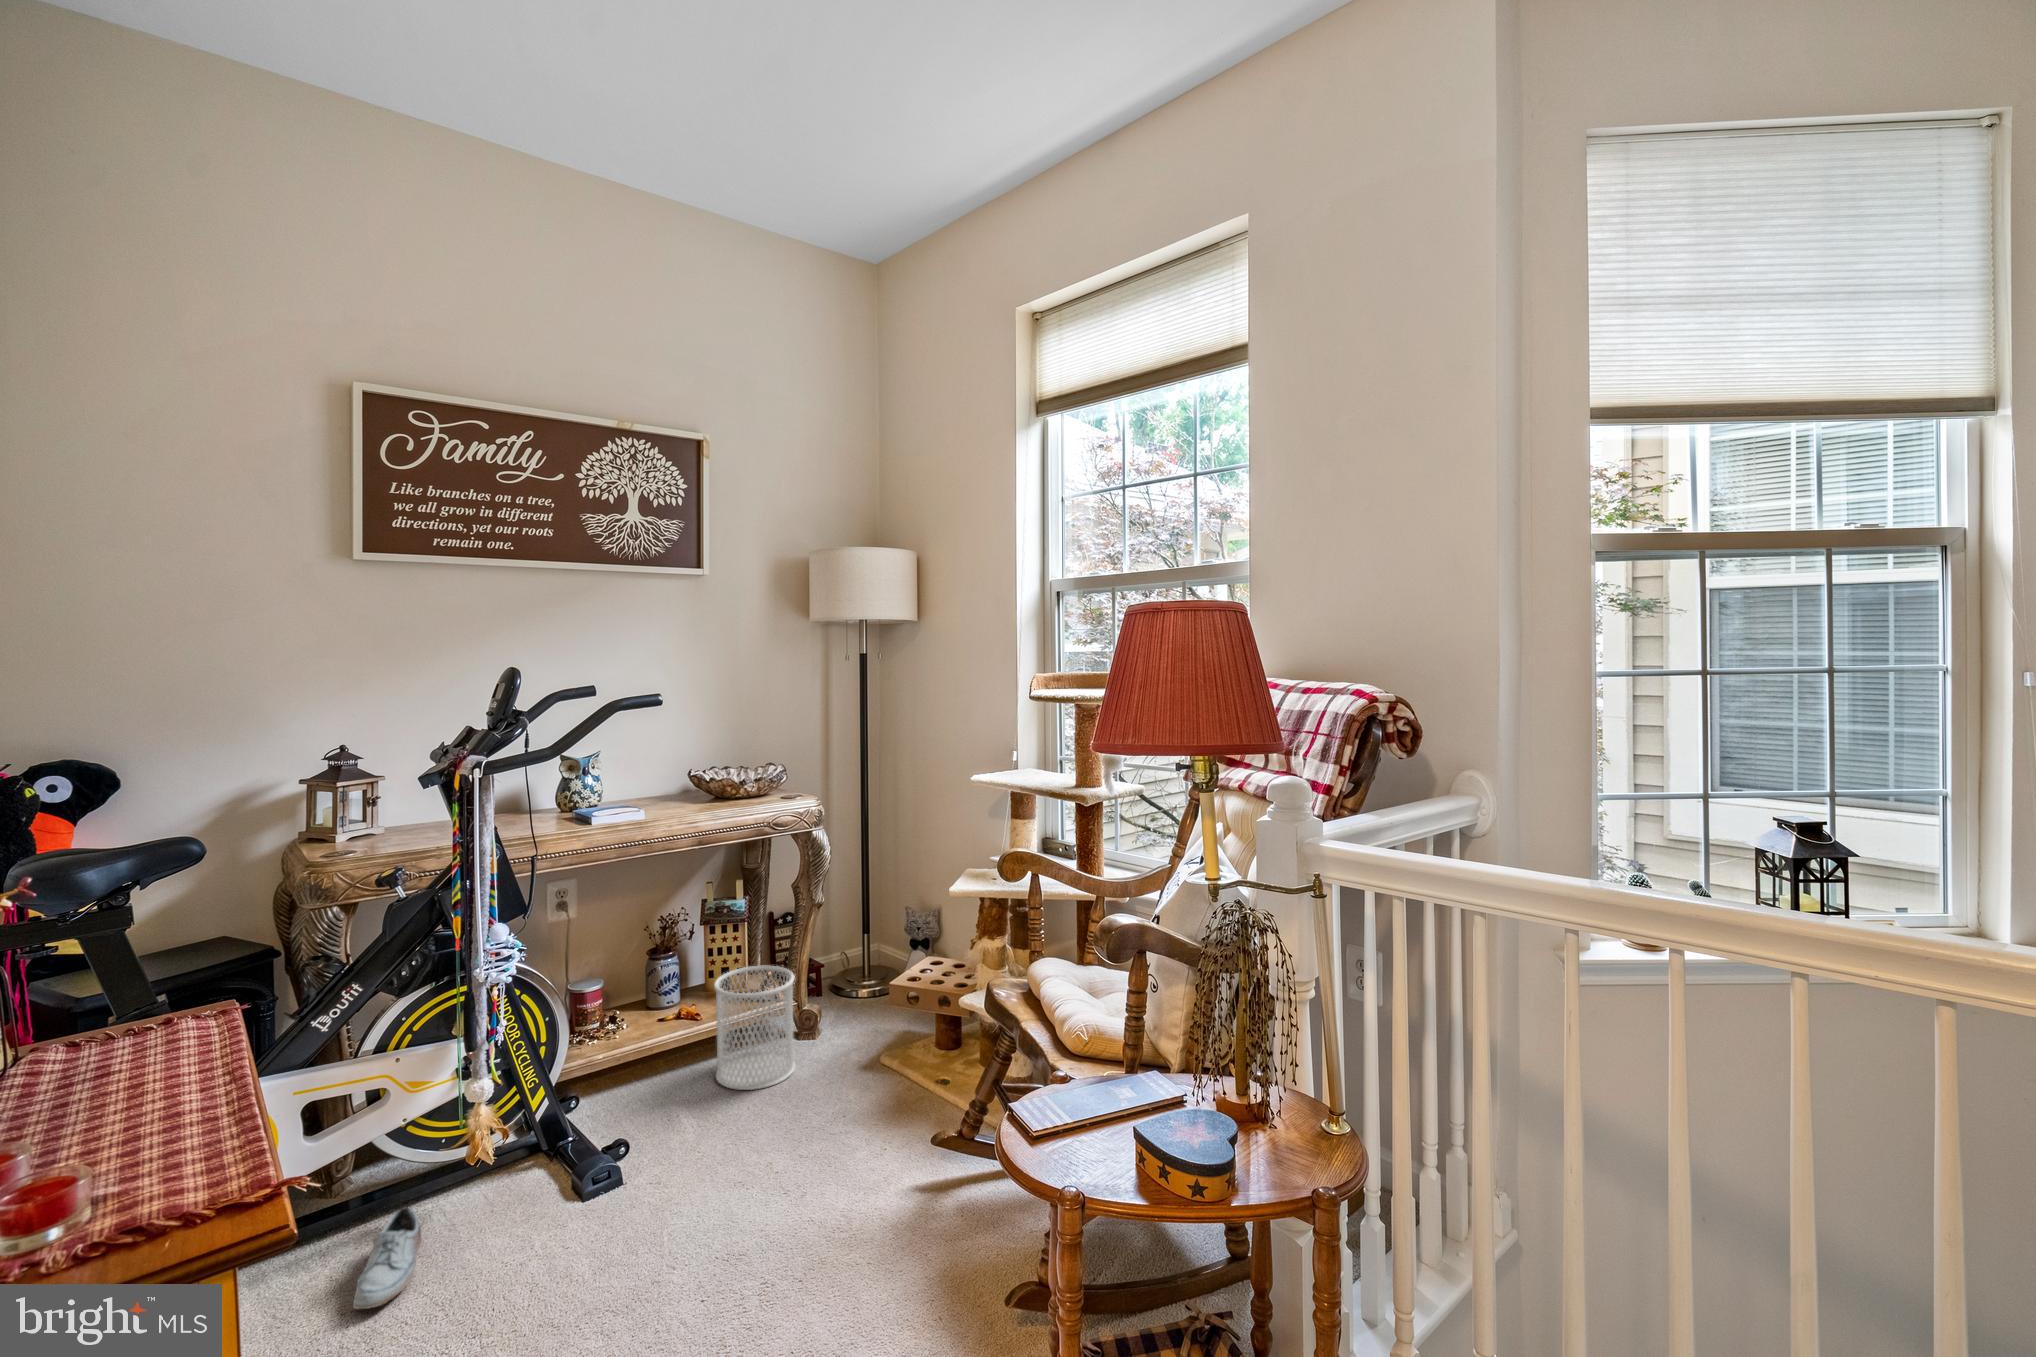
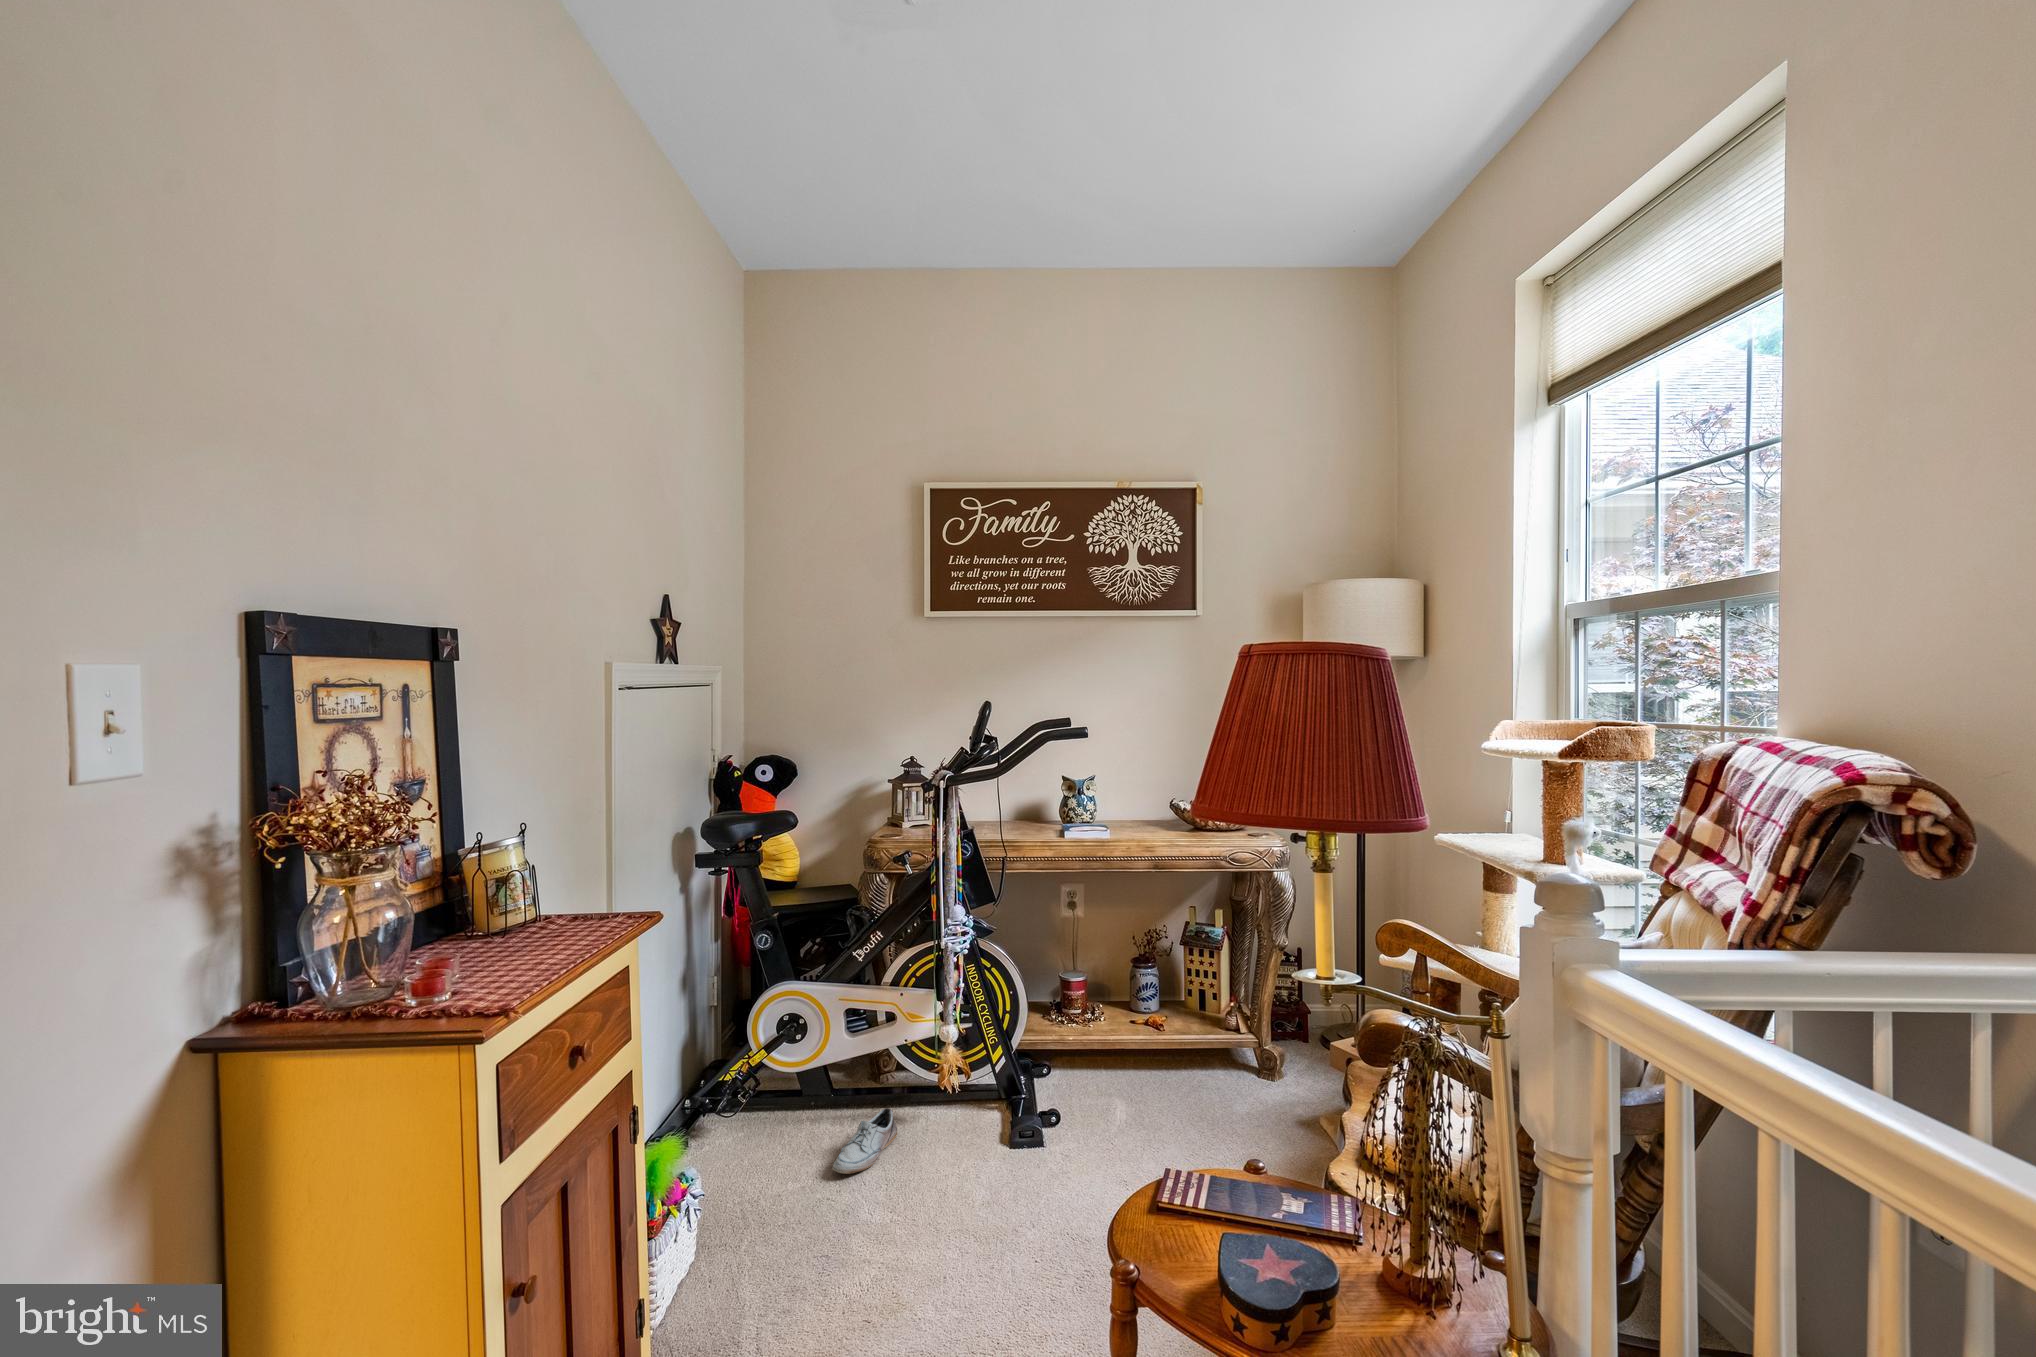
wastebasket: present [714,966,795,1090] -> none [1161,991,1239,1115]

